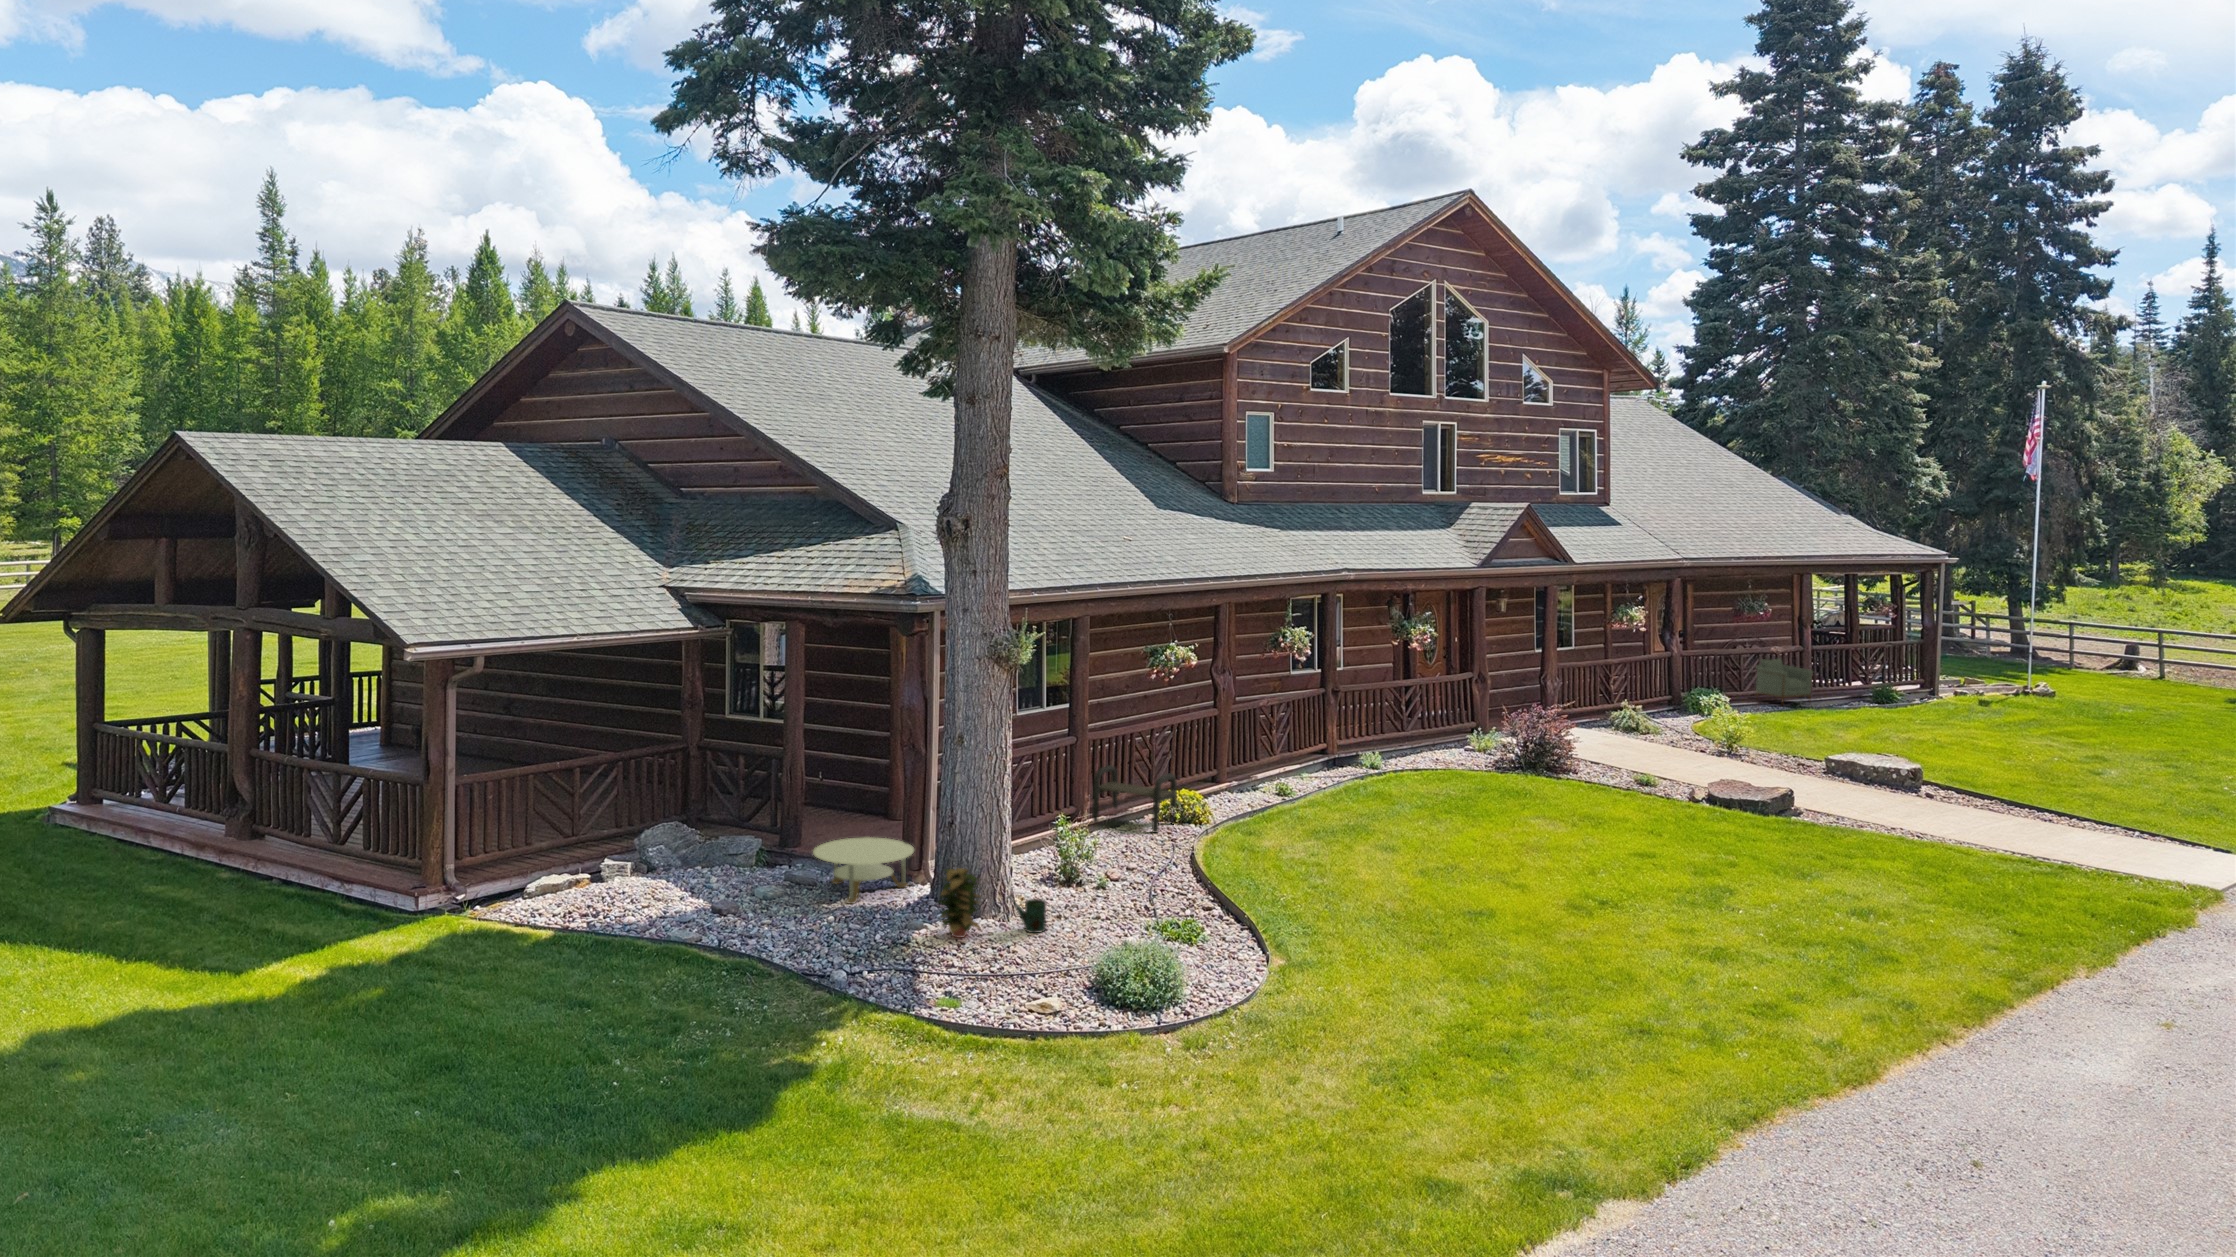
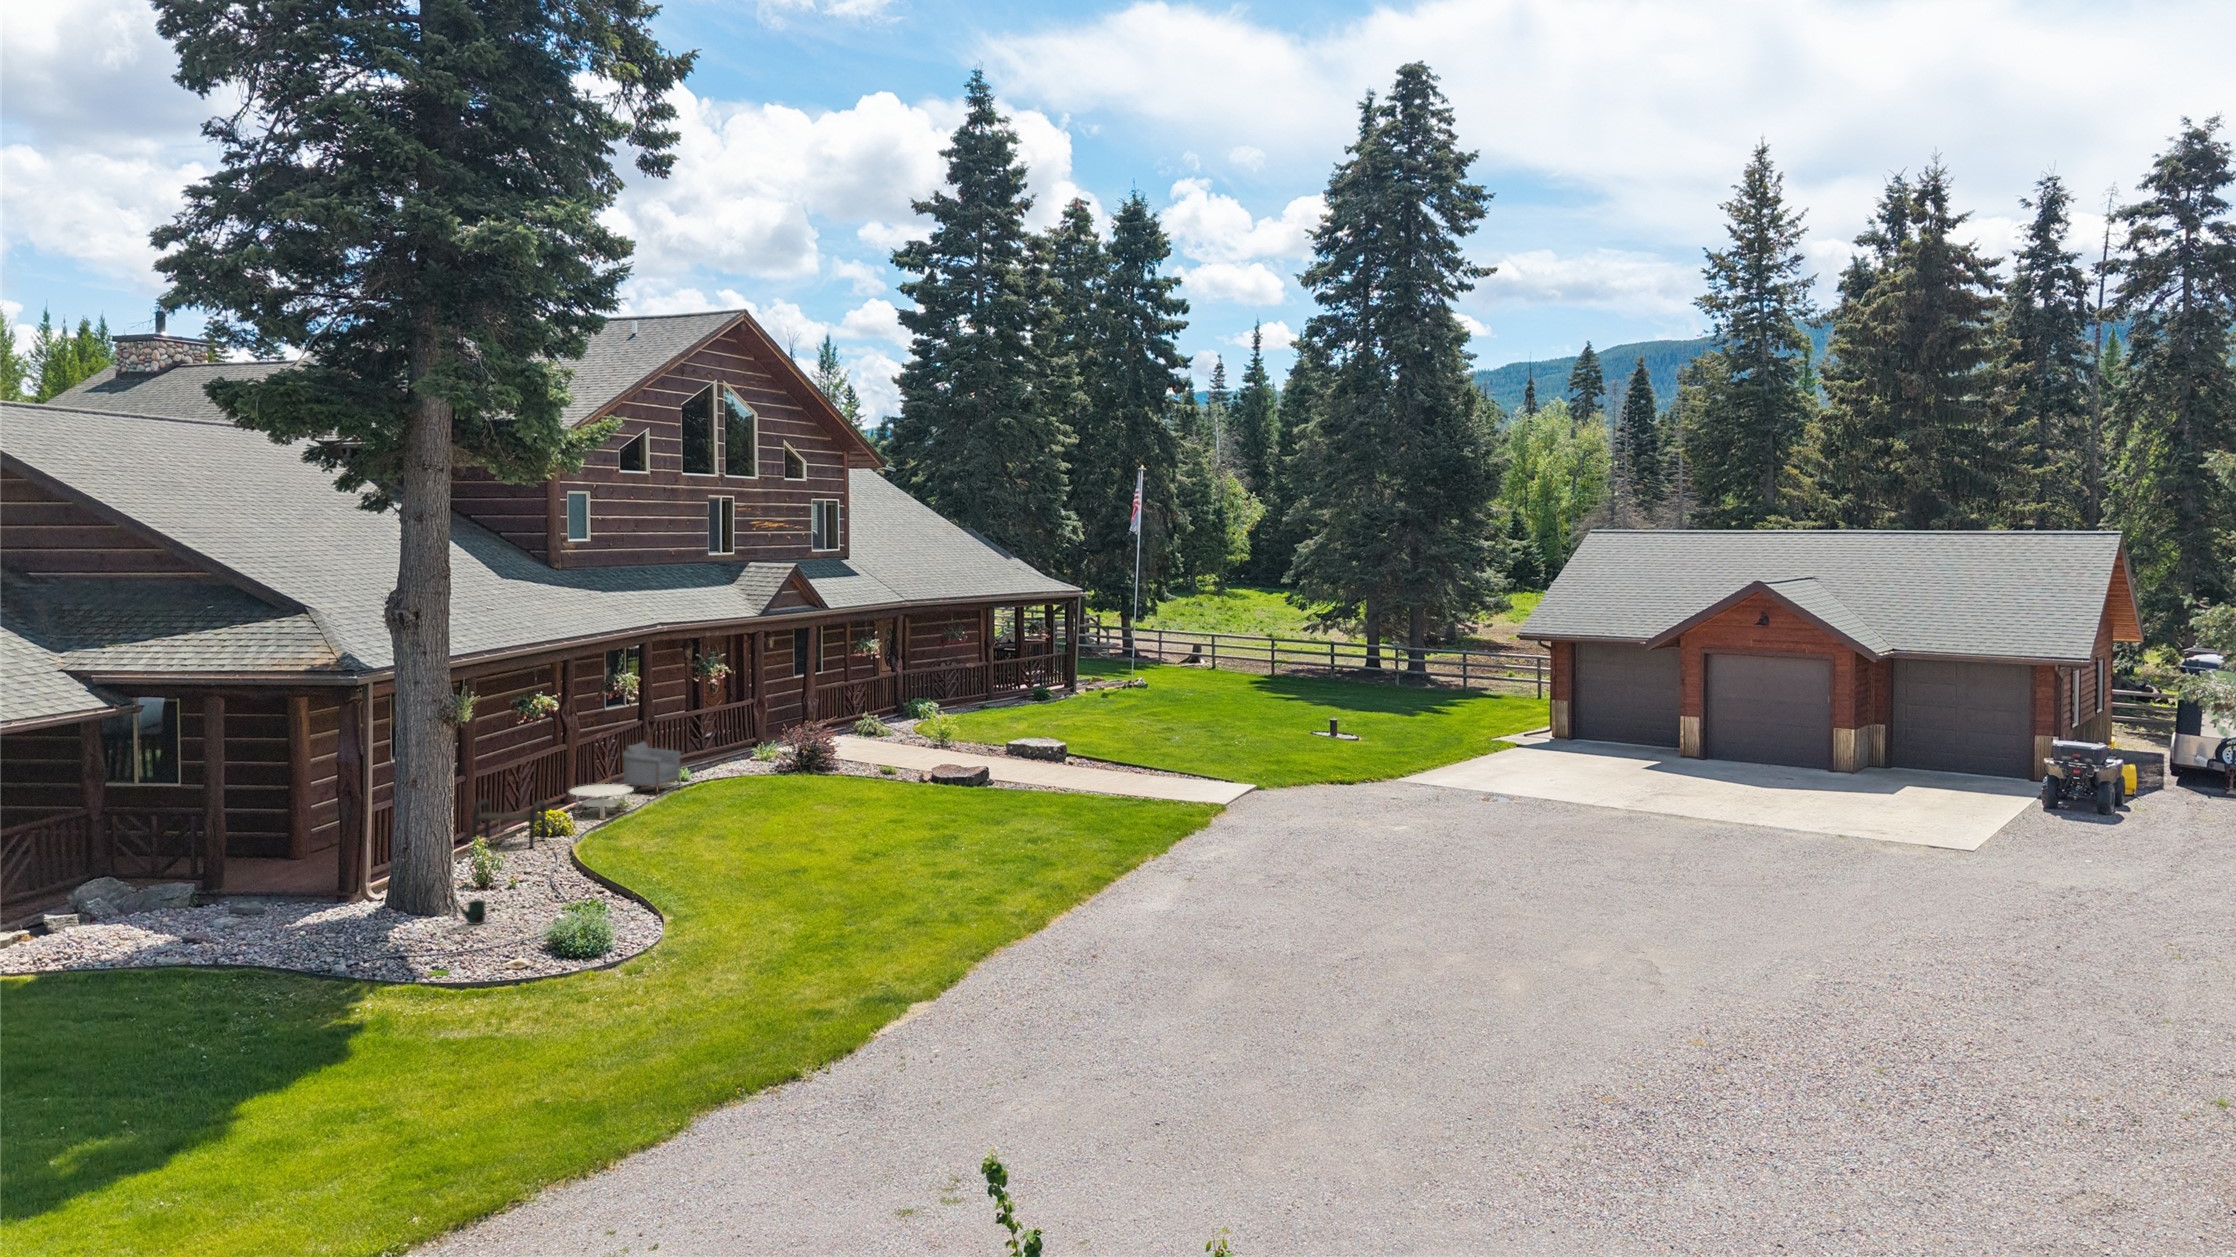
armchair: present [1756,659,1813,701] -> present [623,741,681,792]
round table: present [813,837,914,904] -> present [569,784,633,820]
decorative plant: present [939,868,981,938] -> none [395,884,437,937]

